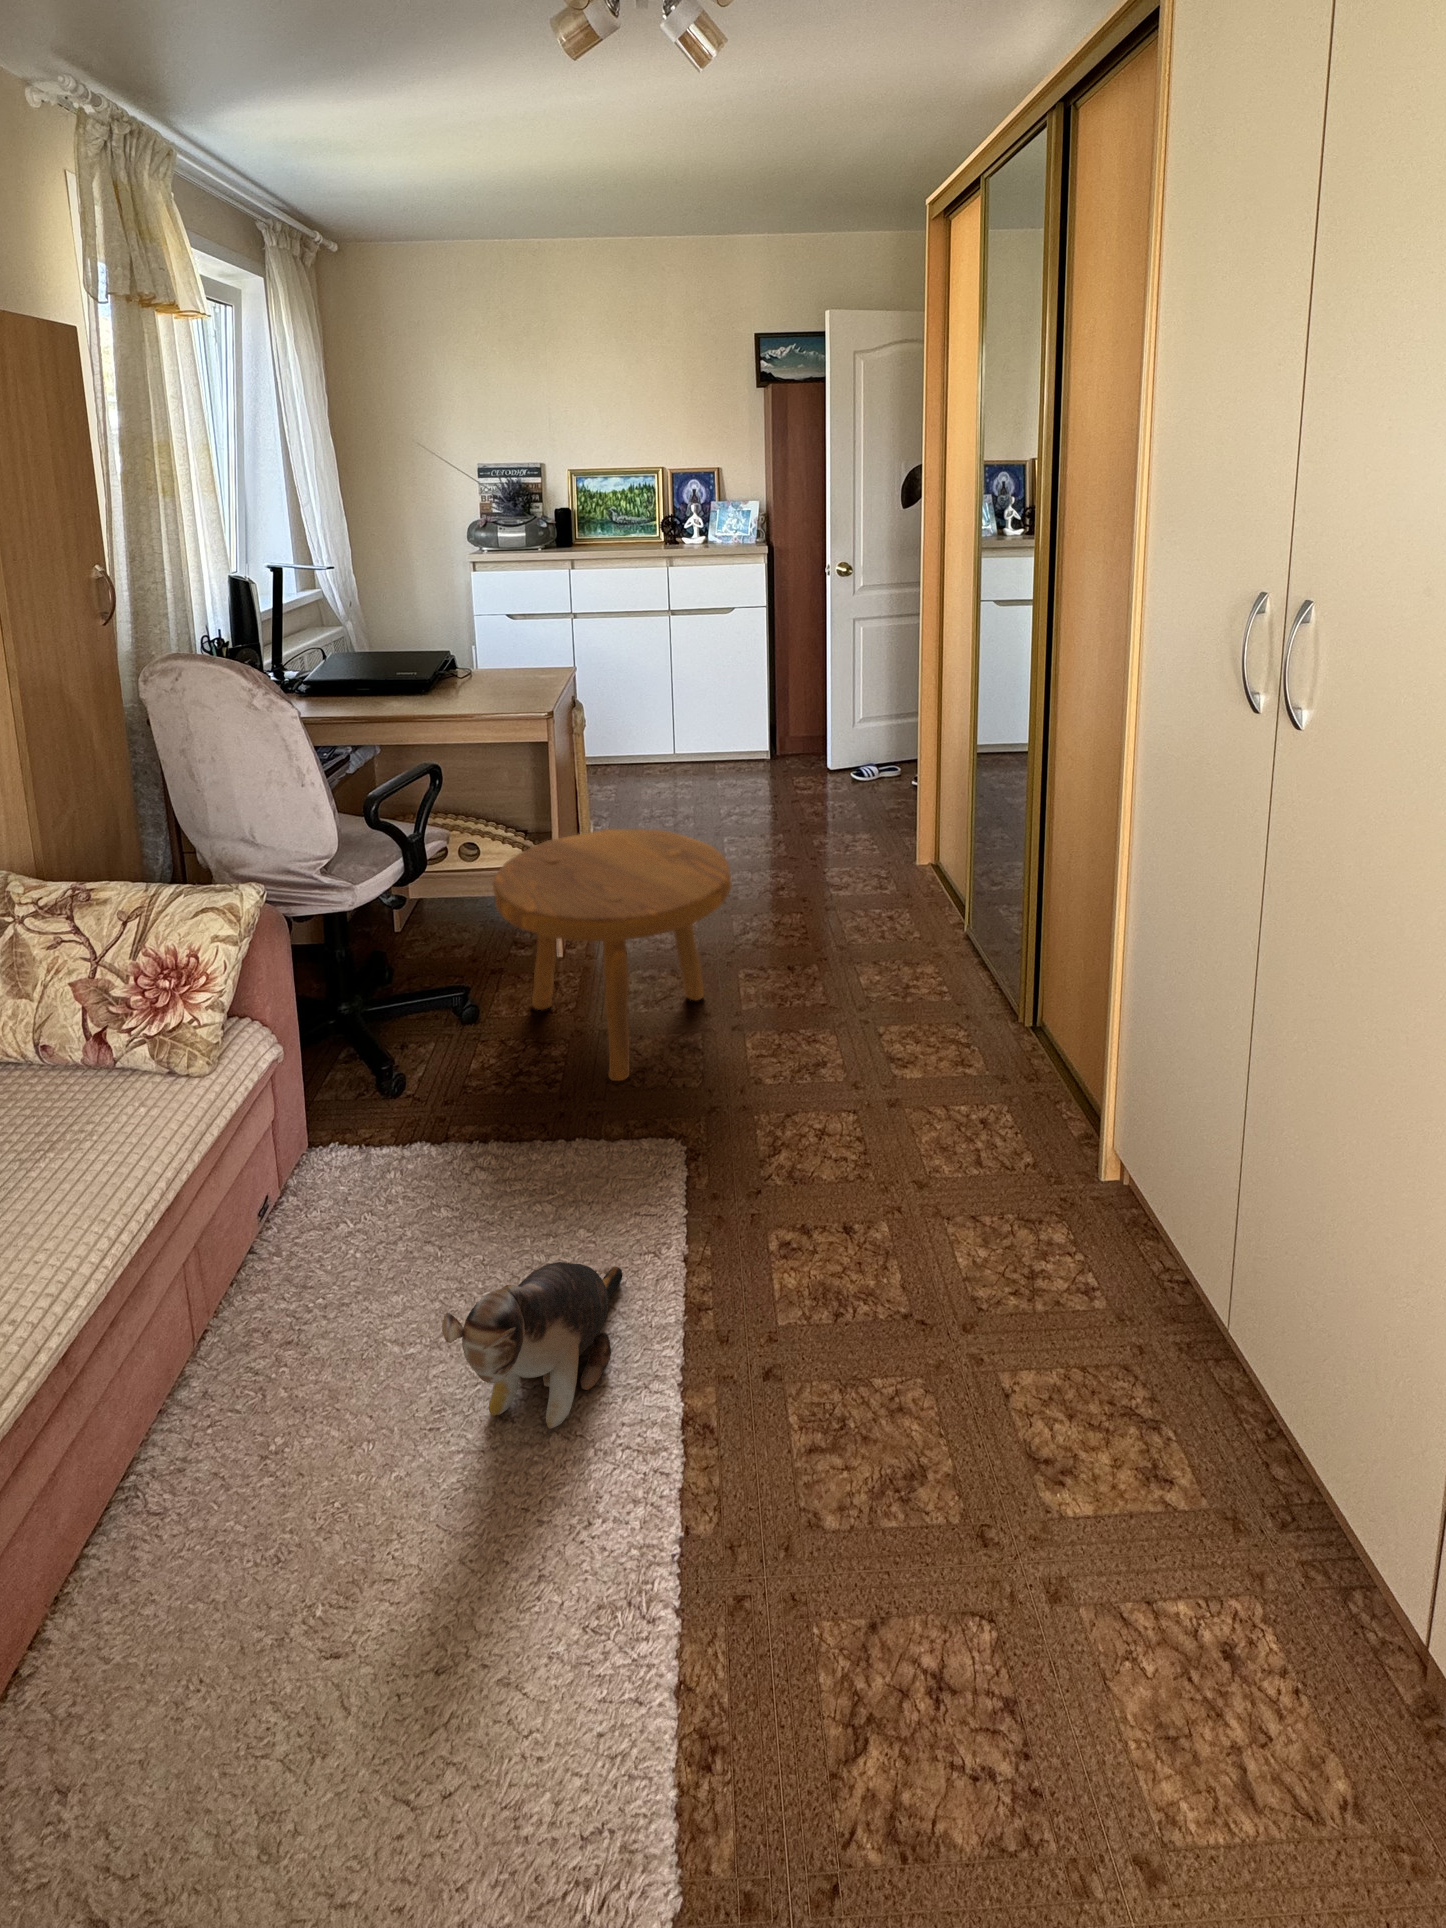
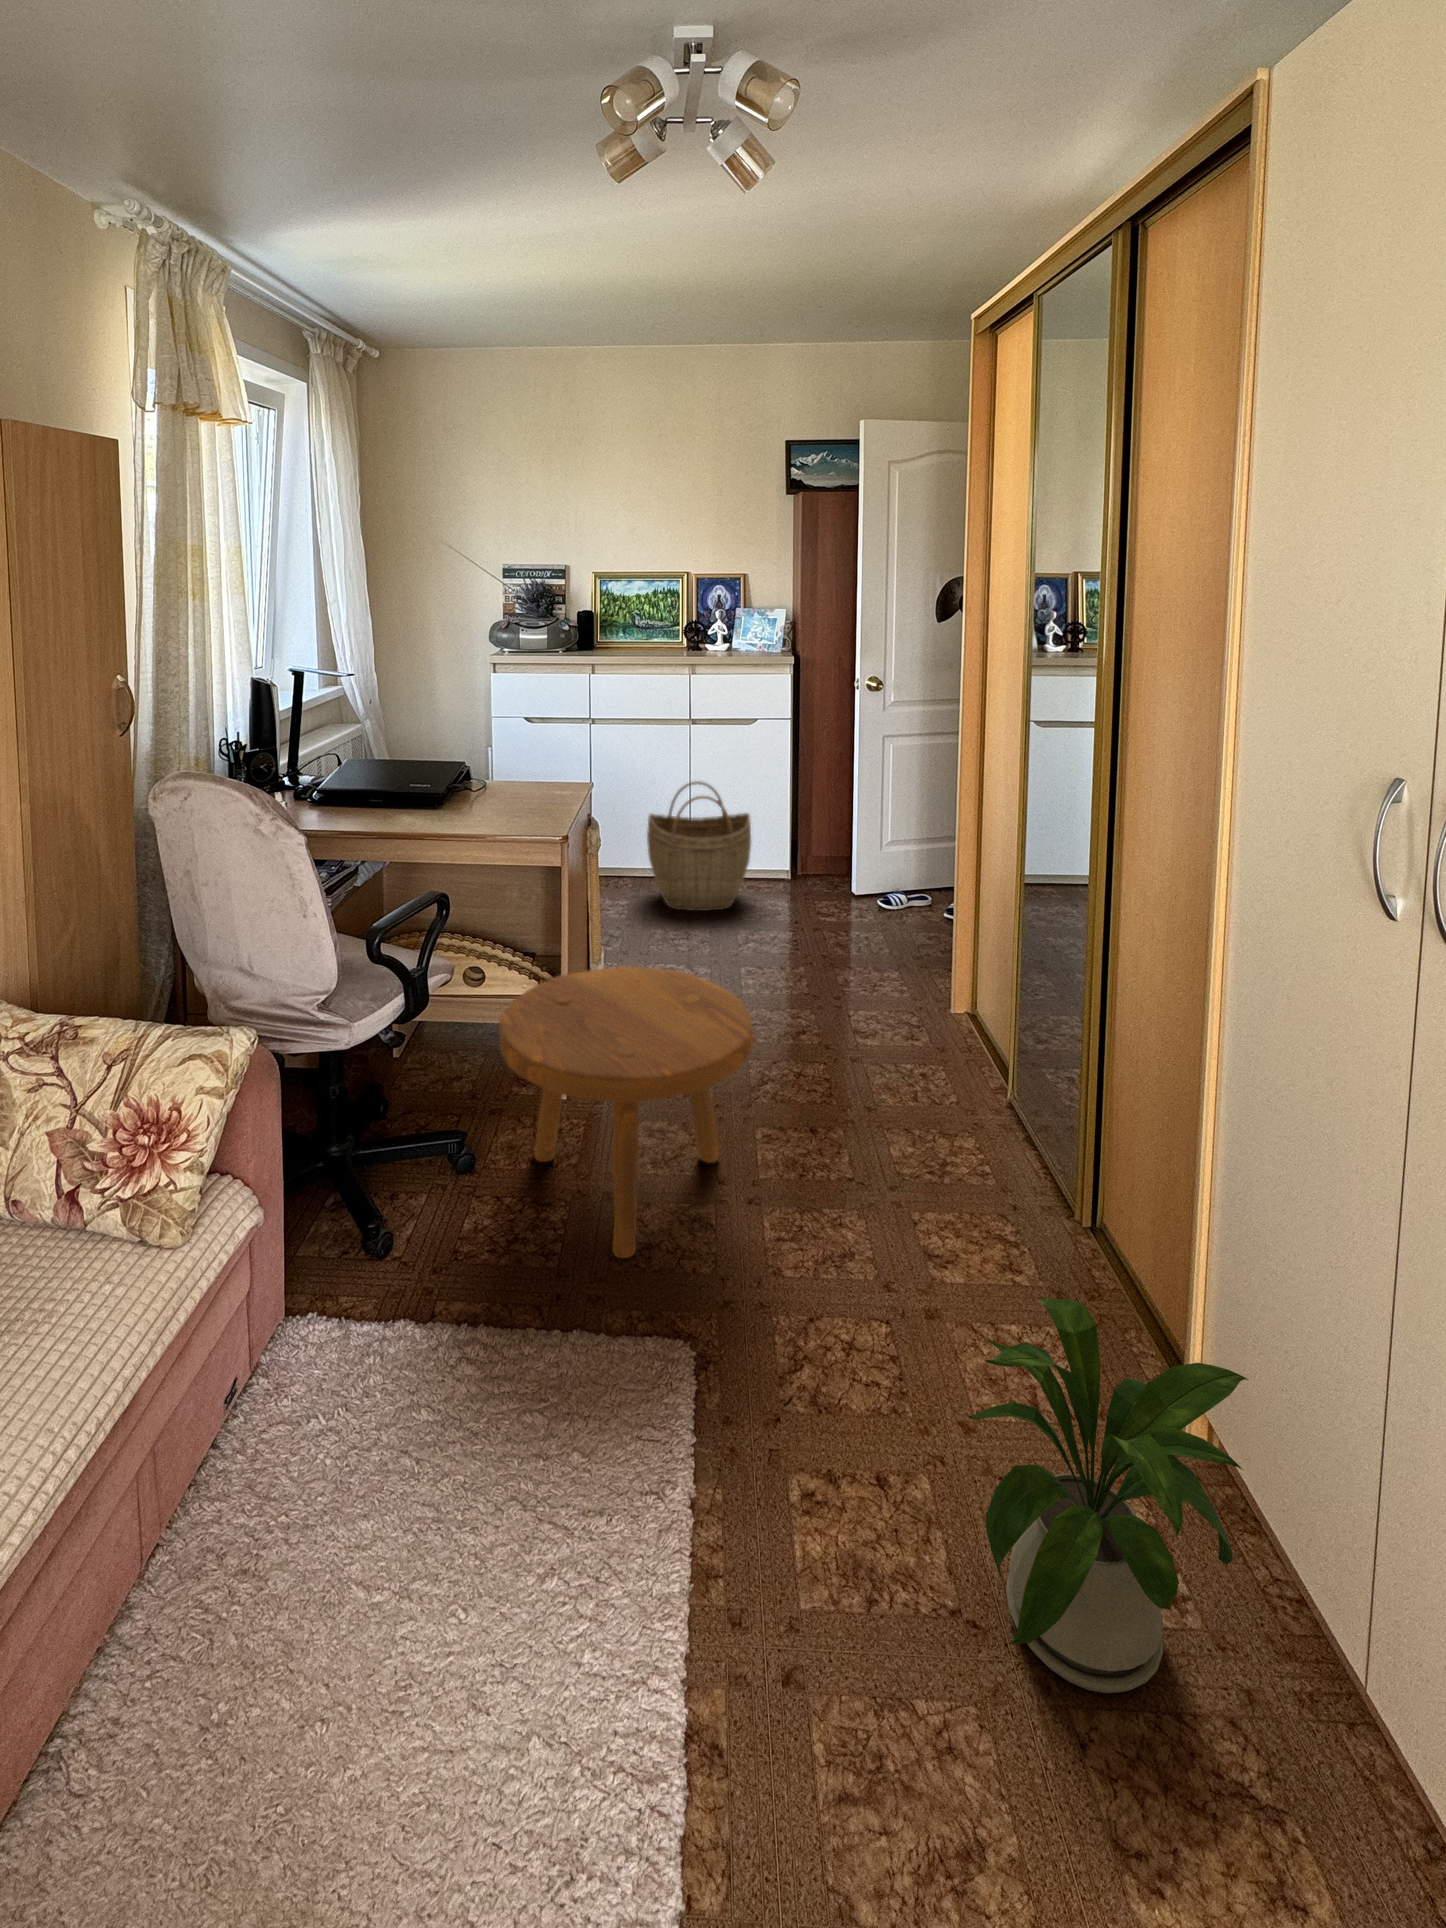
woven basket: none [630,667,731,791] -> present [647,781,751,911]
house plant: none [916,1061,1149,1360] -> present [967,1298,1248,1693]
plush toy: present [442,1262,623,1429] -> none [412,1508,621,1730]

